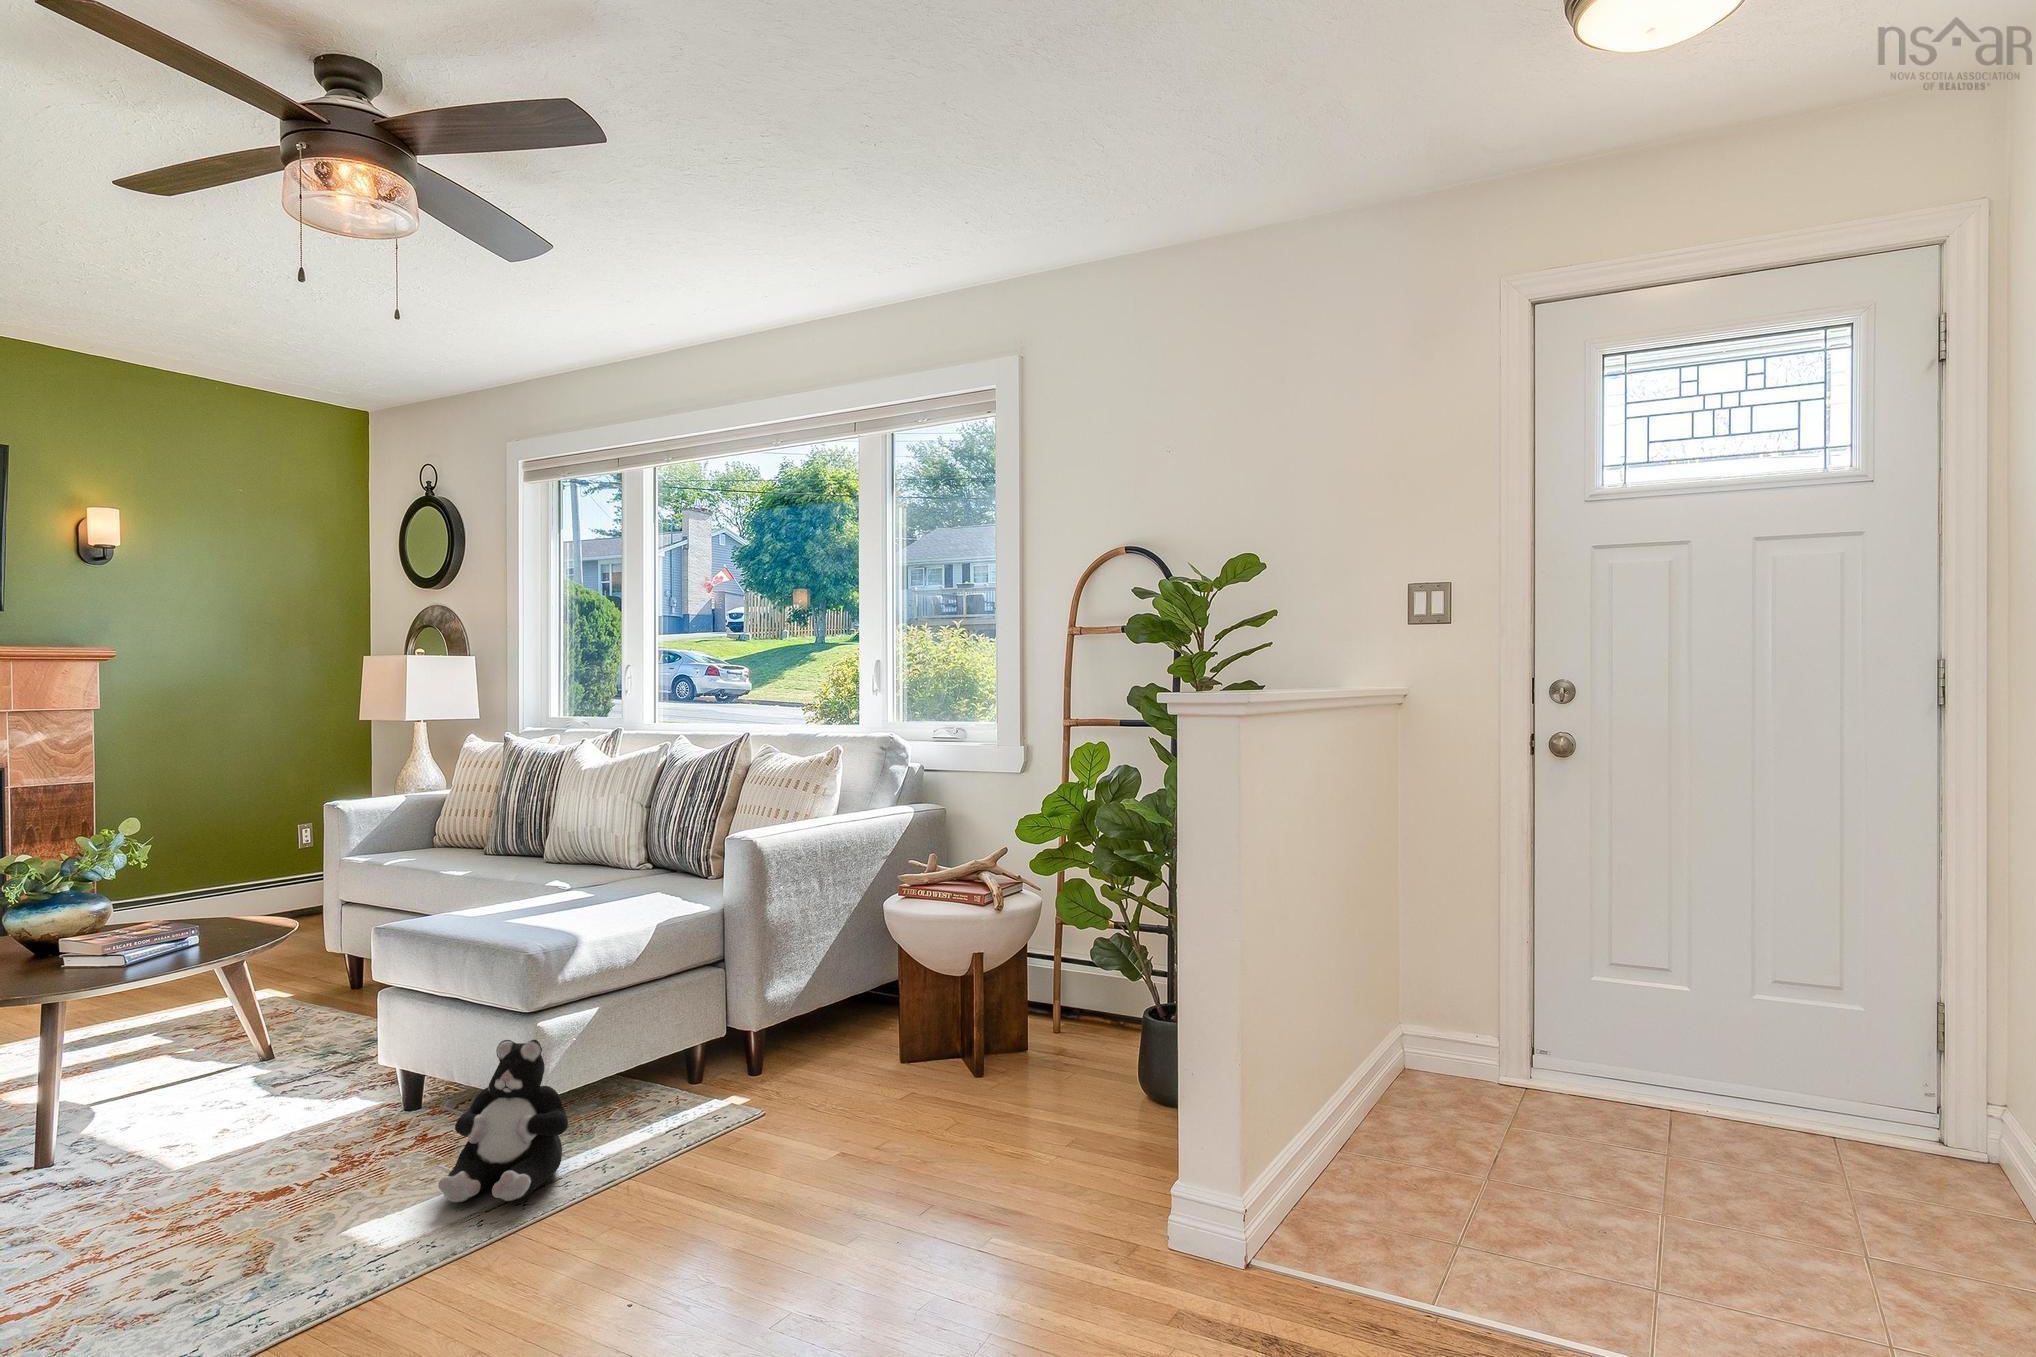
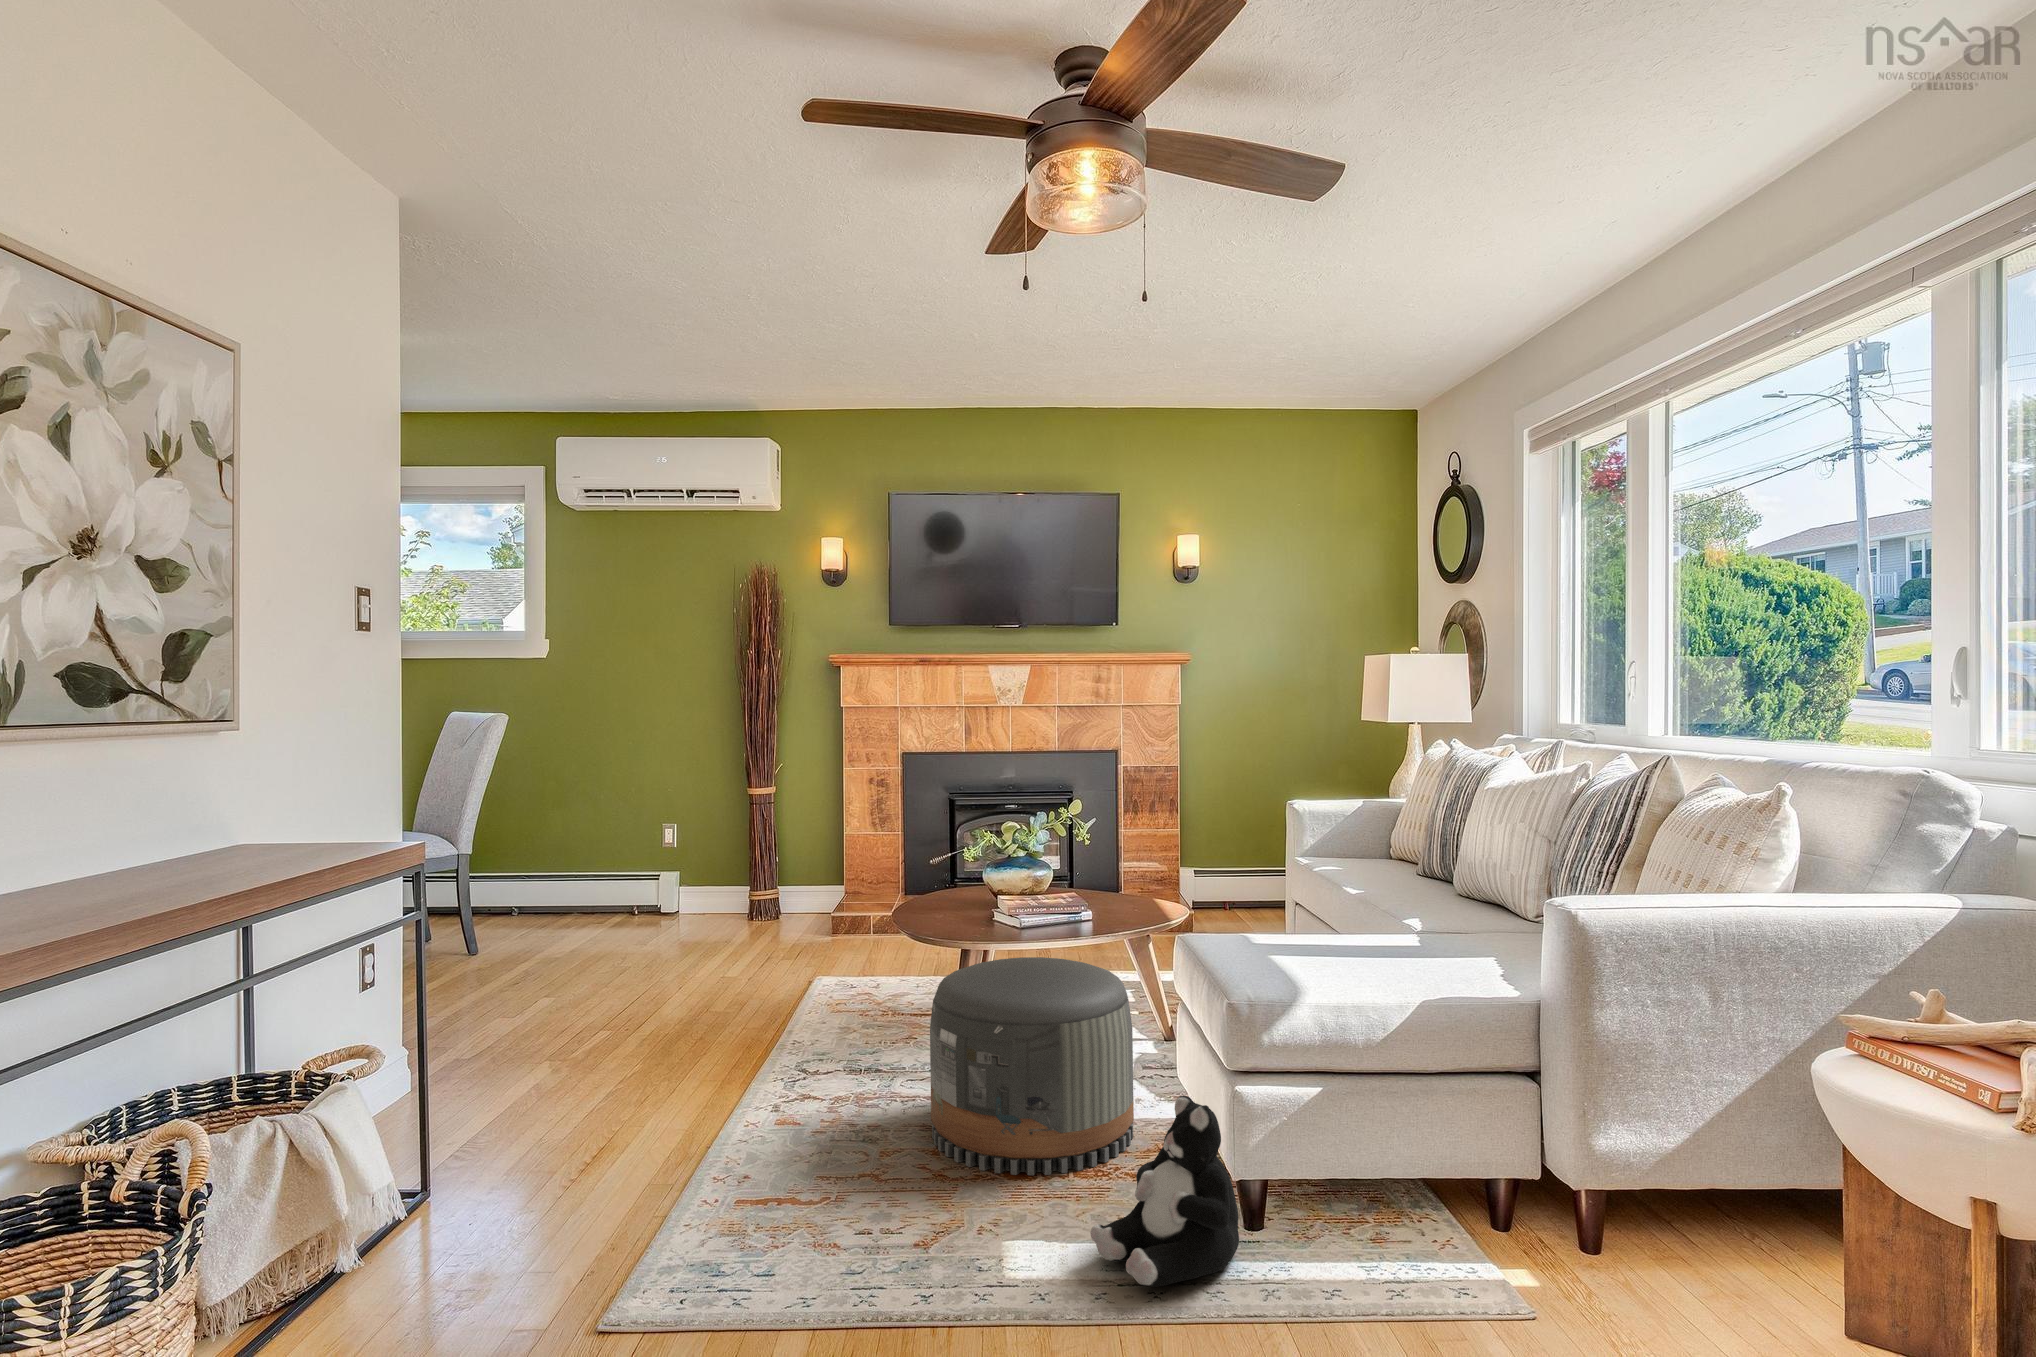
pouf: none [85,975,355,1218] -> present [930,957,1134,1175]

